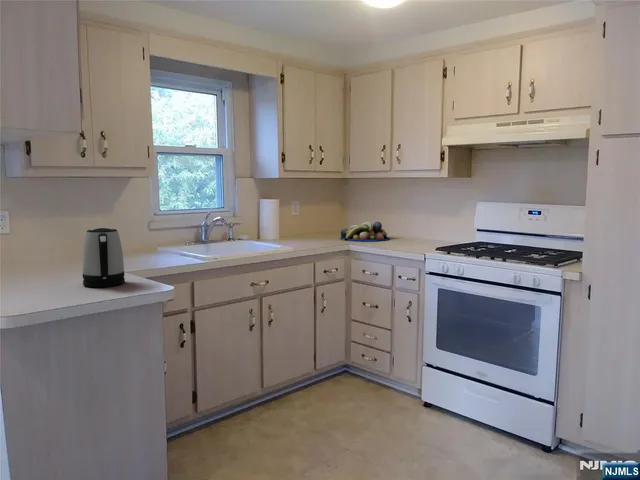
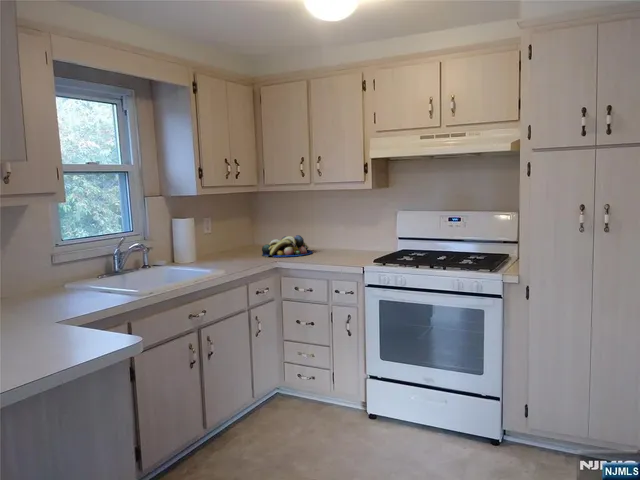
kettle: present [82,227,125,287] -> none [23,275,77,351]

